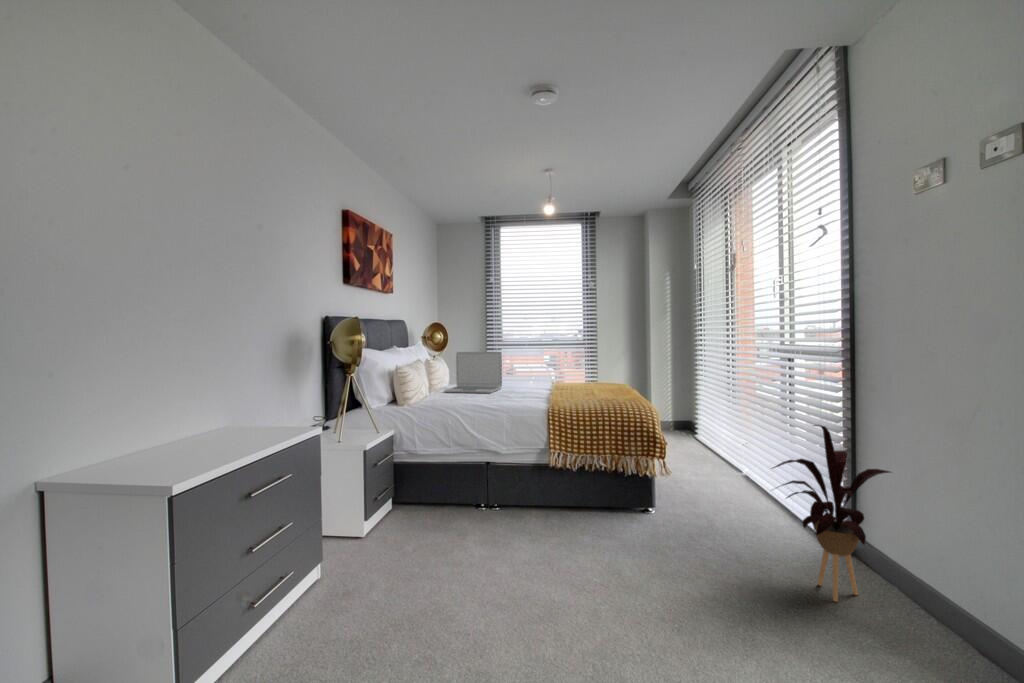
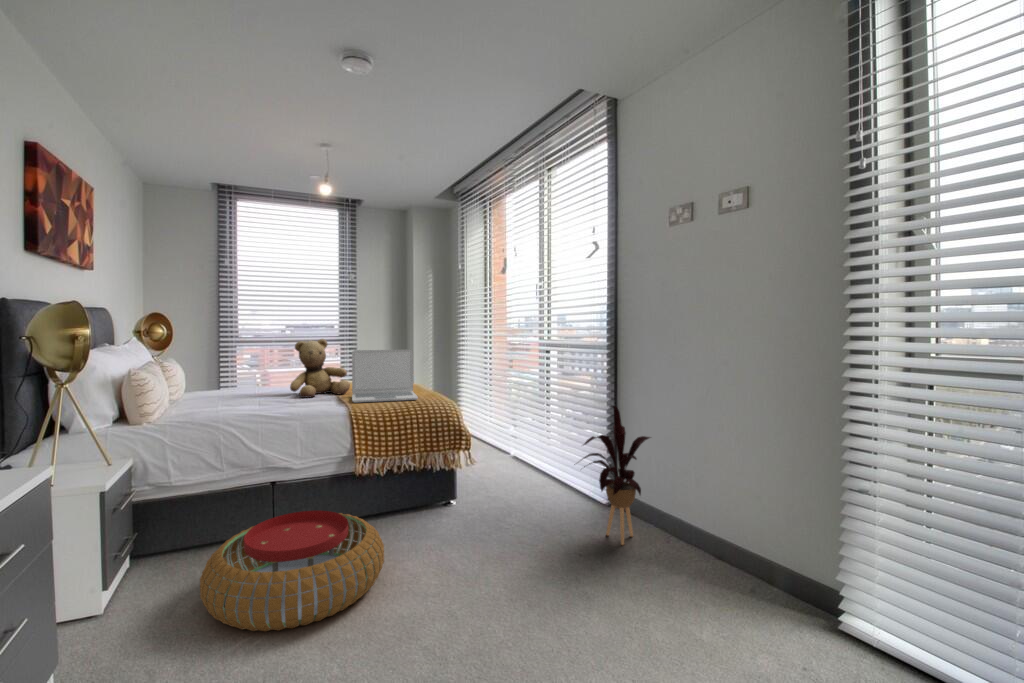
teddy bear: none [514,343,563,395] -> present [290,339,350,398]
laptop: present [444,352,502,393] -> present [352,349,418,403]
pouf: none [411,490,554,584] -> present [200,511,384,631]

